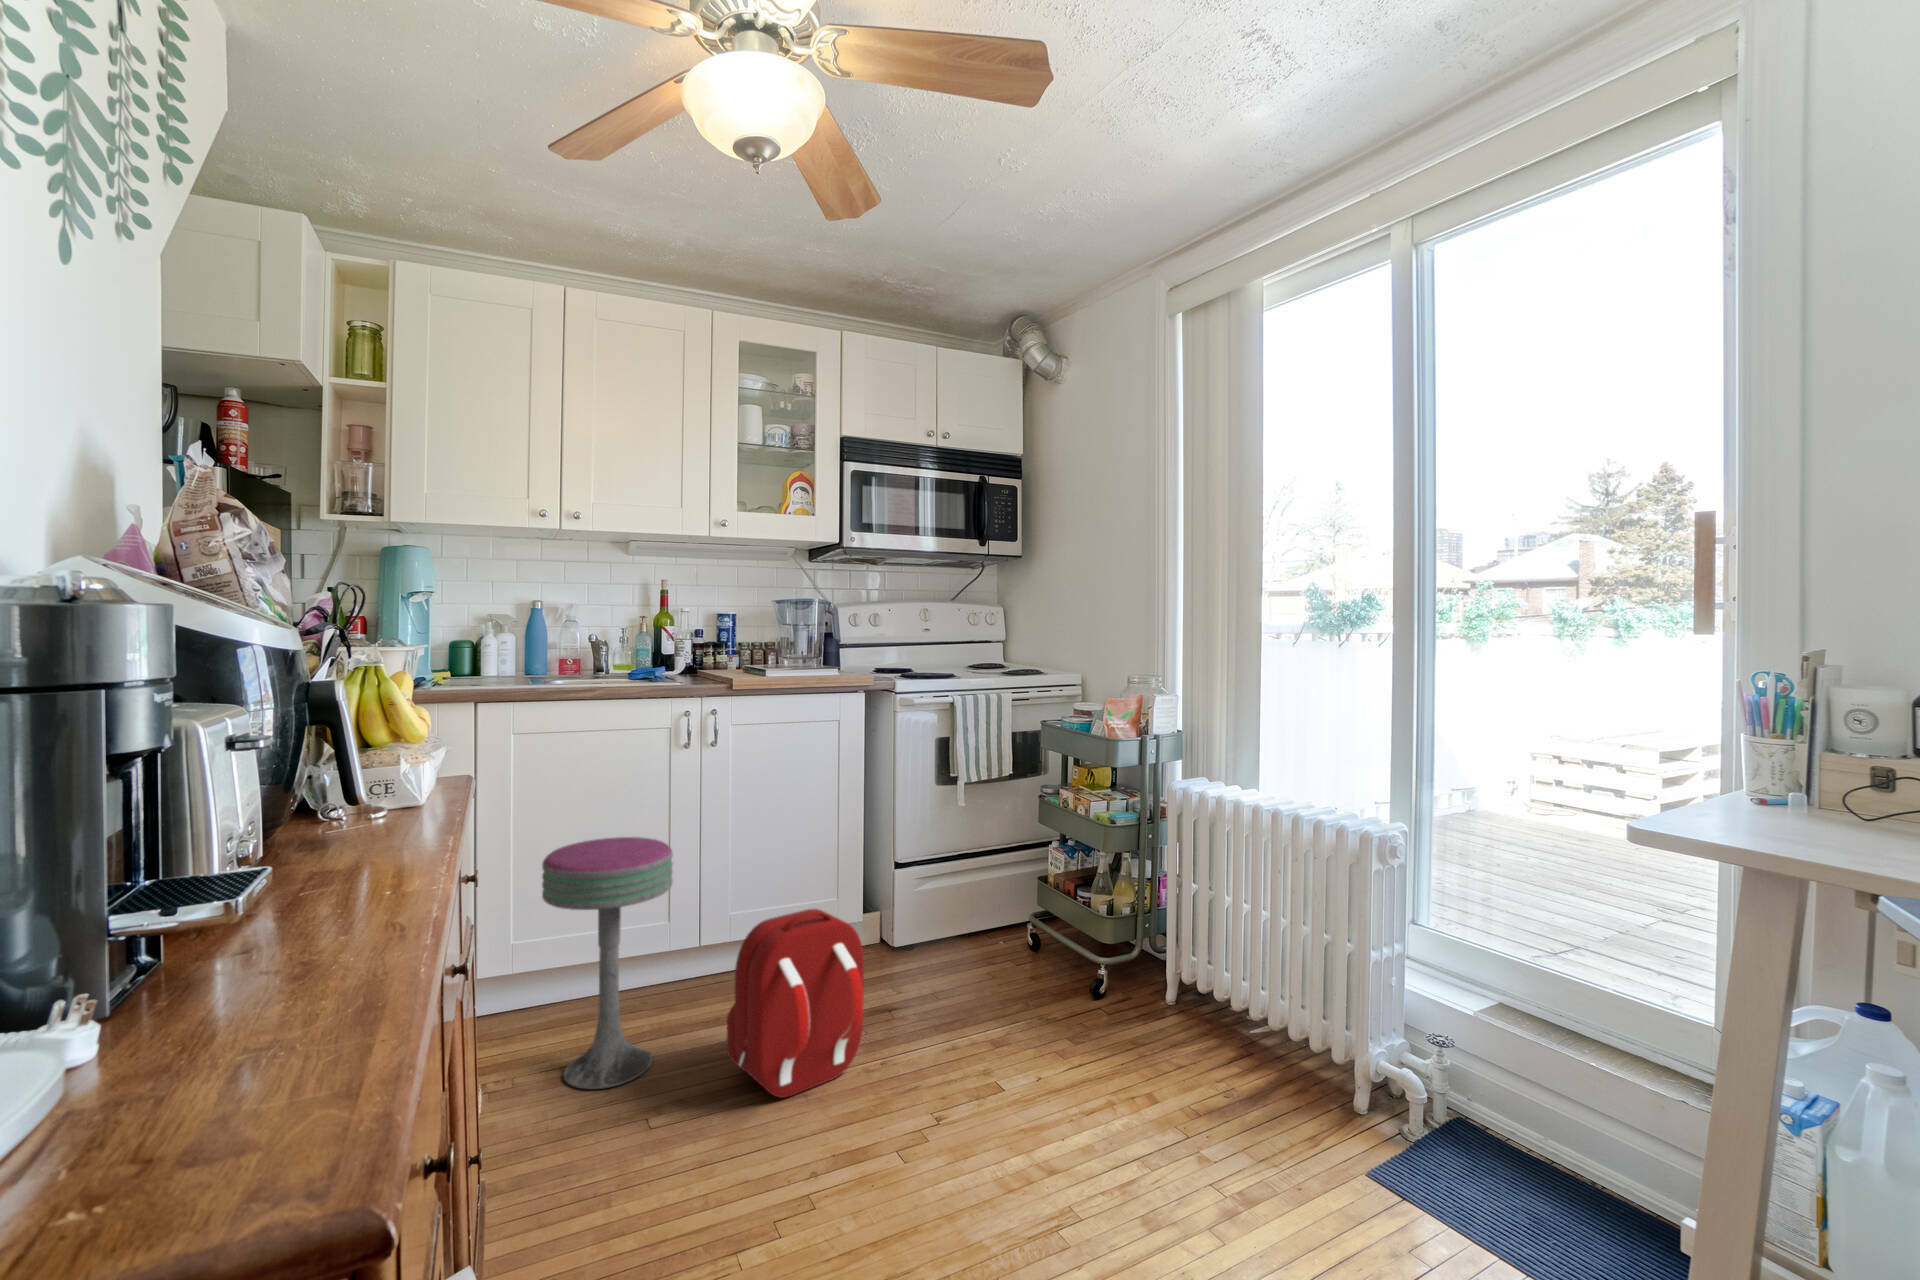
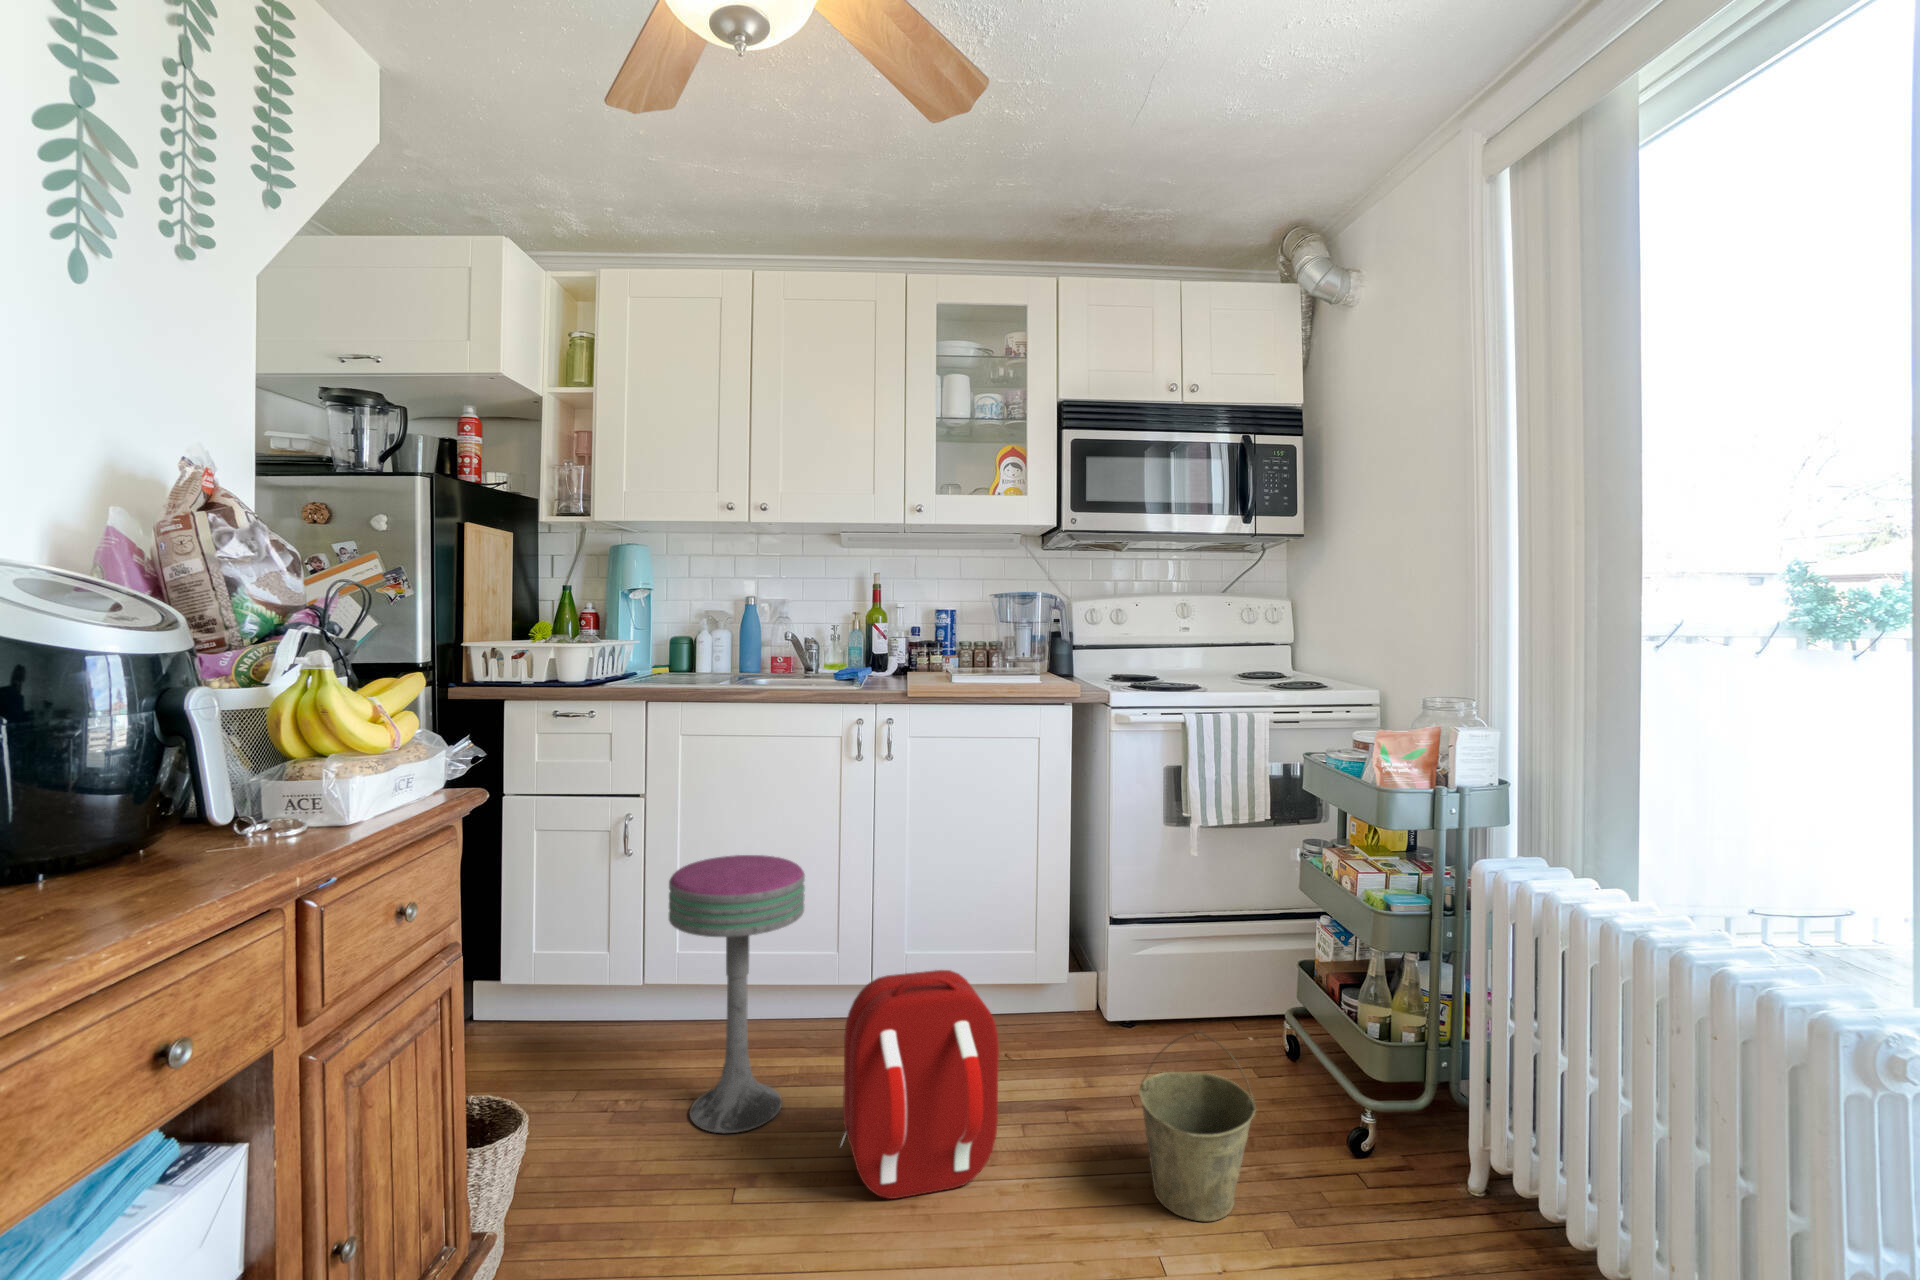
bucket: none [966,923,1048,1058] -> present [1139,1031,1256,1221]

